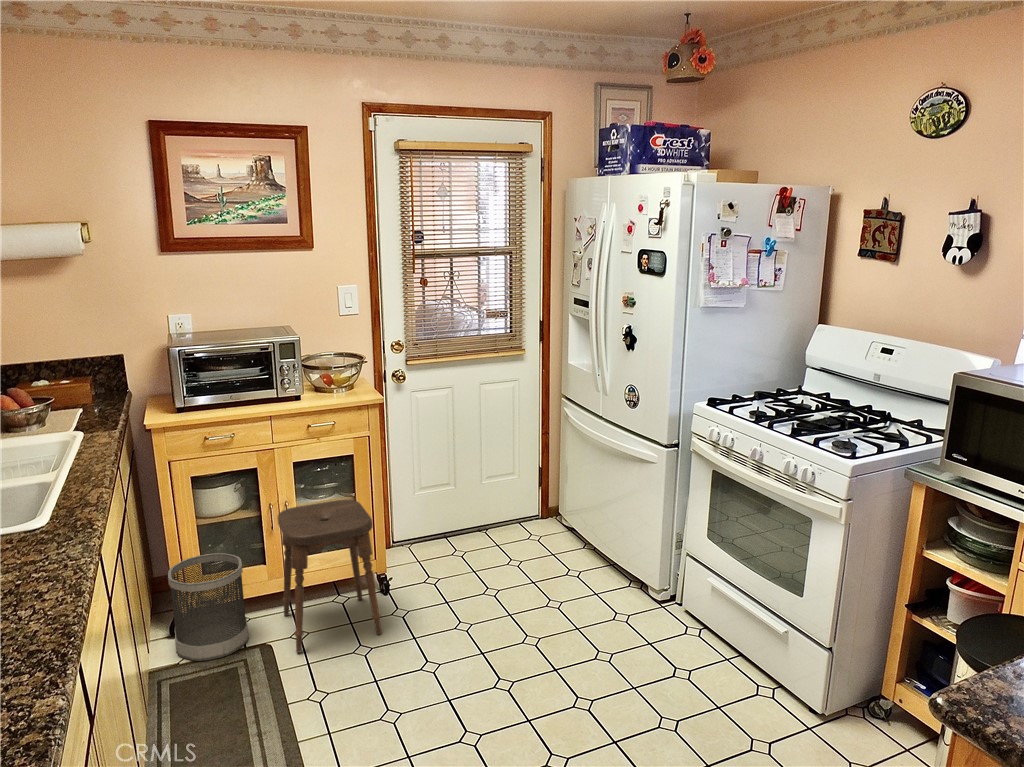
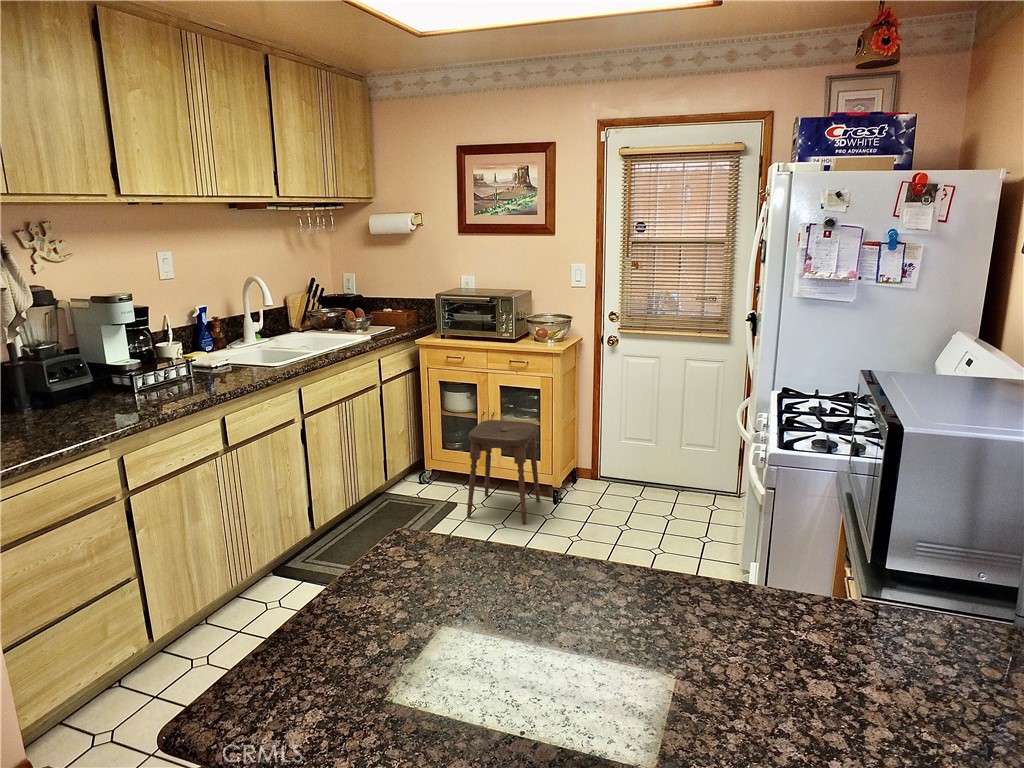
wastebasket: present [168,553,249,661] -> none [409,438,458,505]

